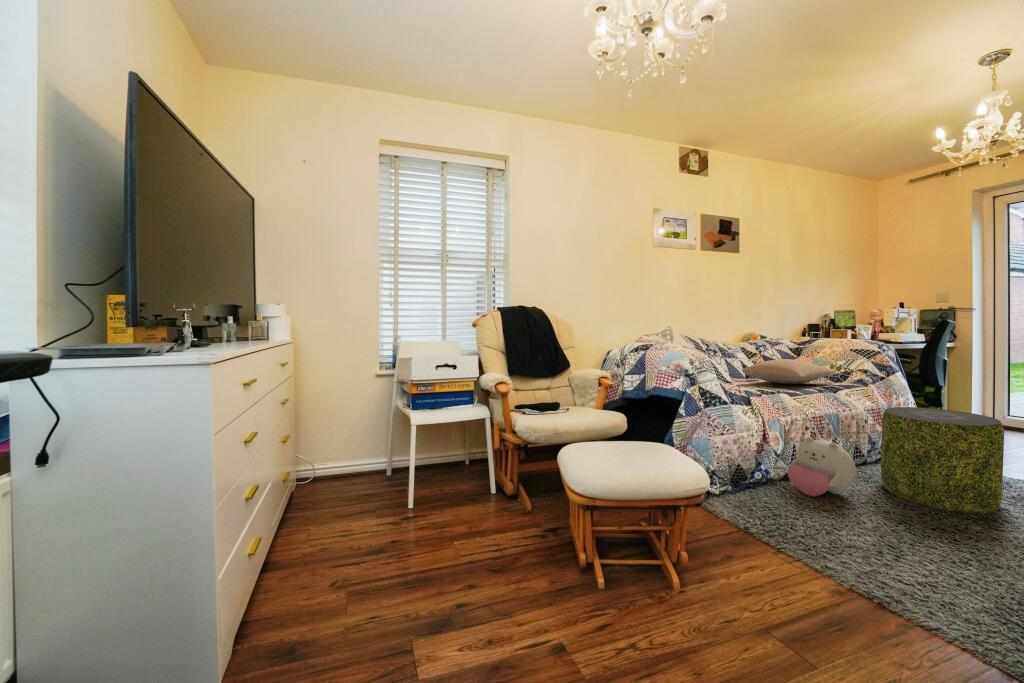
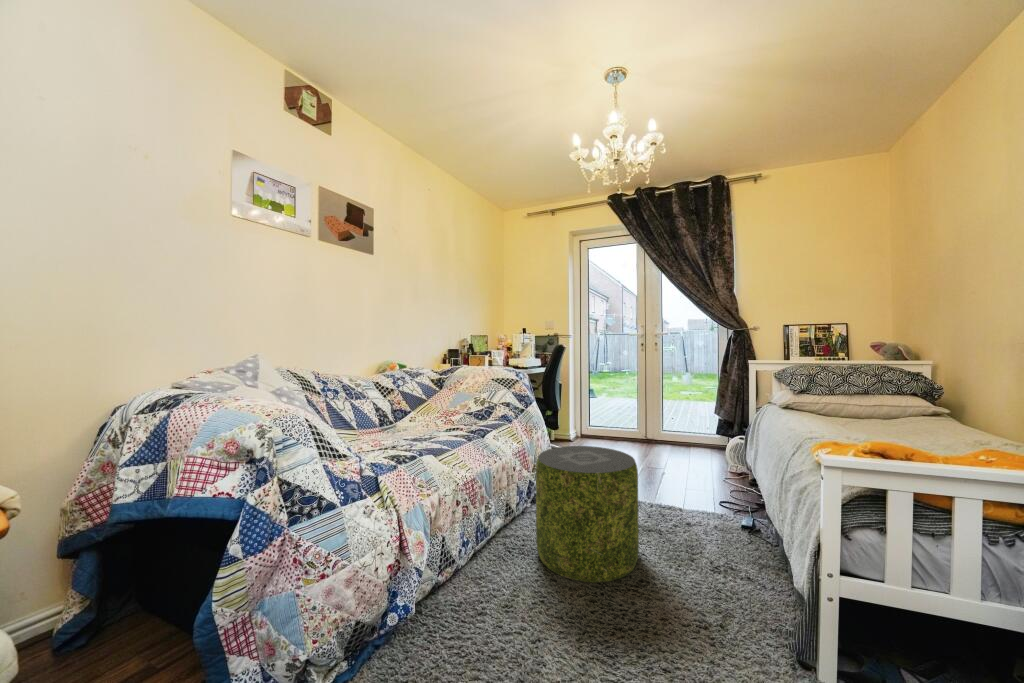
pillow: present [743,359,836,384] -> none [375,397,483,432]
plush toy: present [788,437,857,496] -> none [437,524,523,630]

